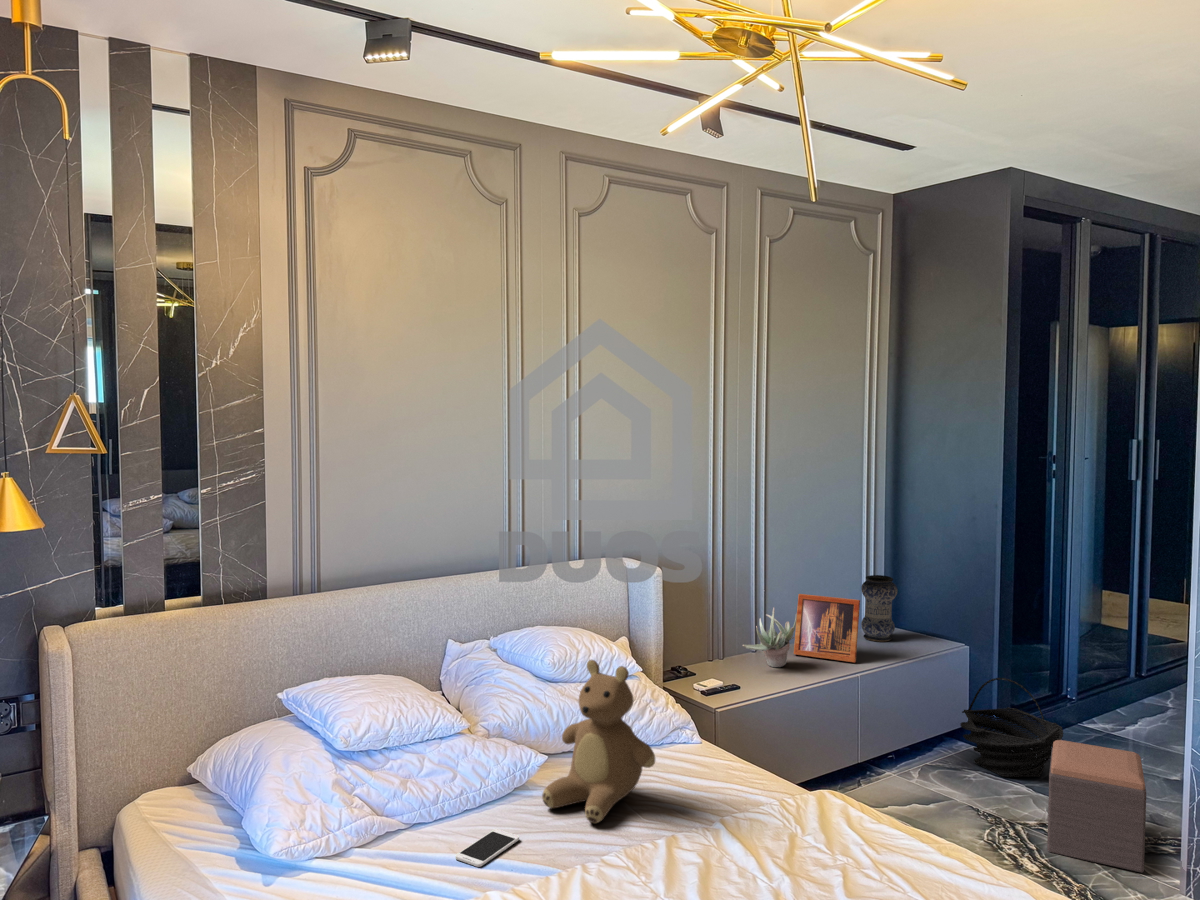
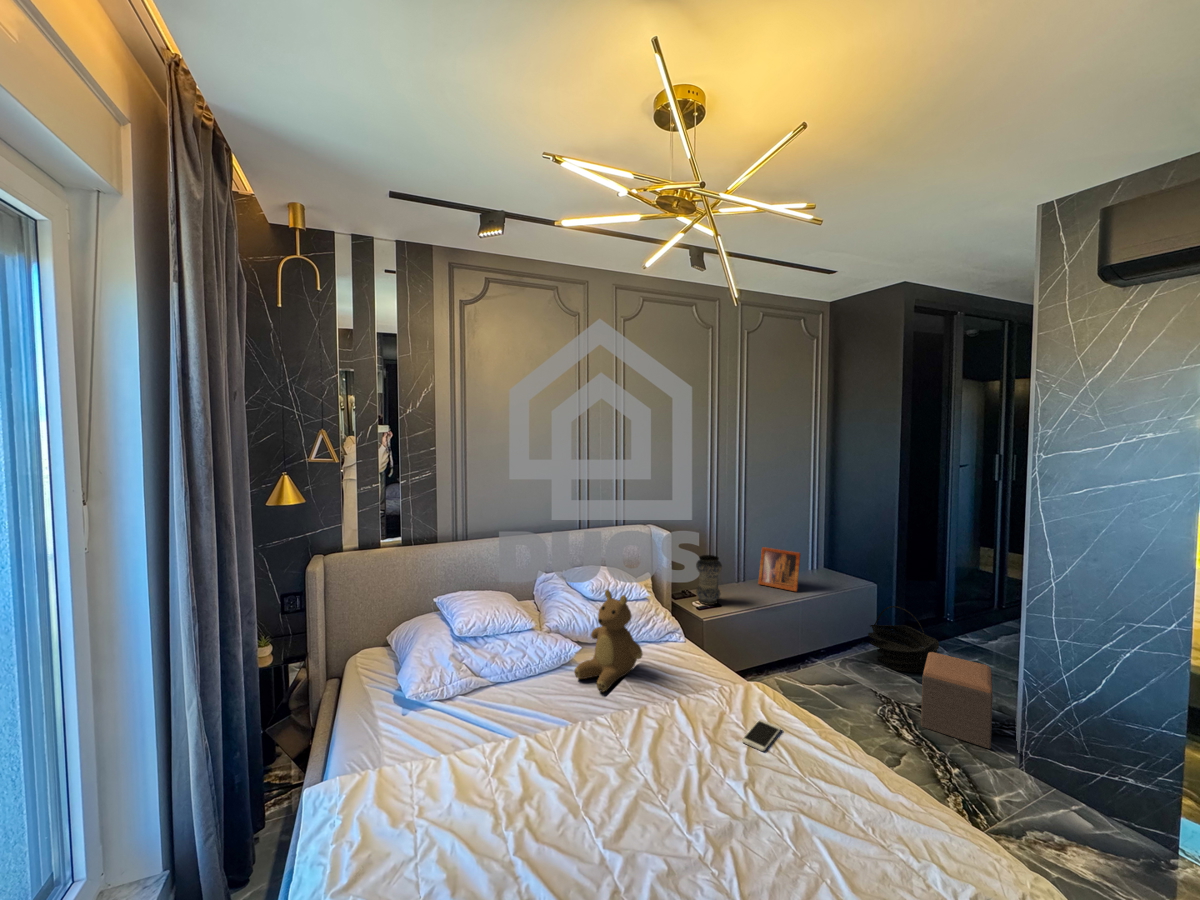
vase: present [861,575,897,642] -> present [696,555,722,605]
succulent plant: present [743,608,797,667] -> none [723,556,758,592]
smartphone: present [455,829,519,867] -> present [742,719,781,751]

